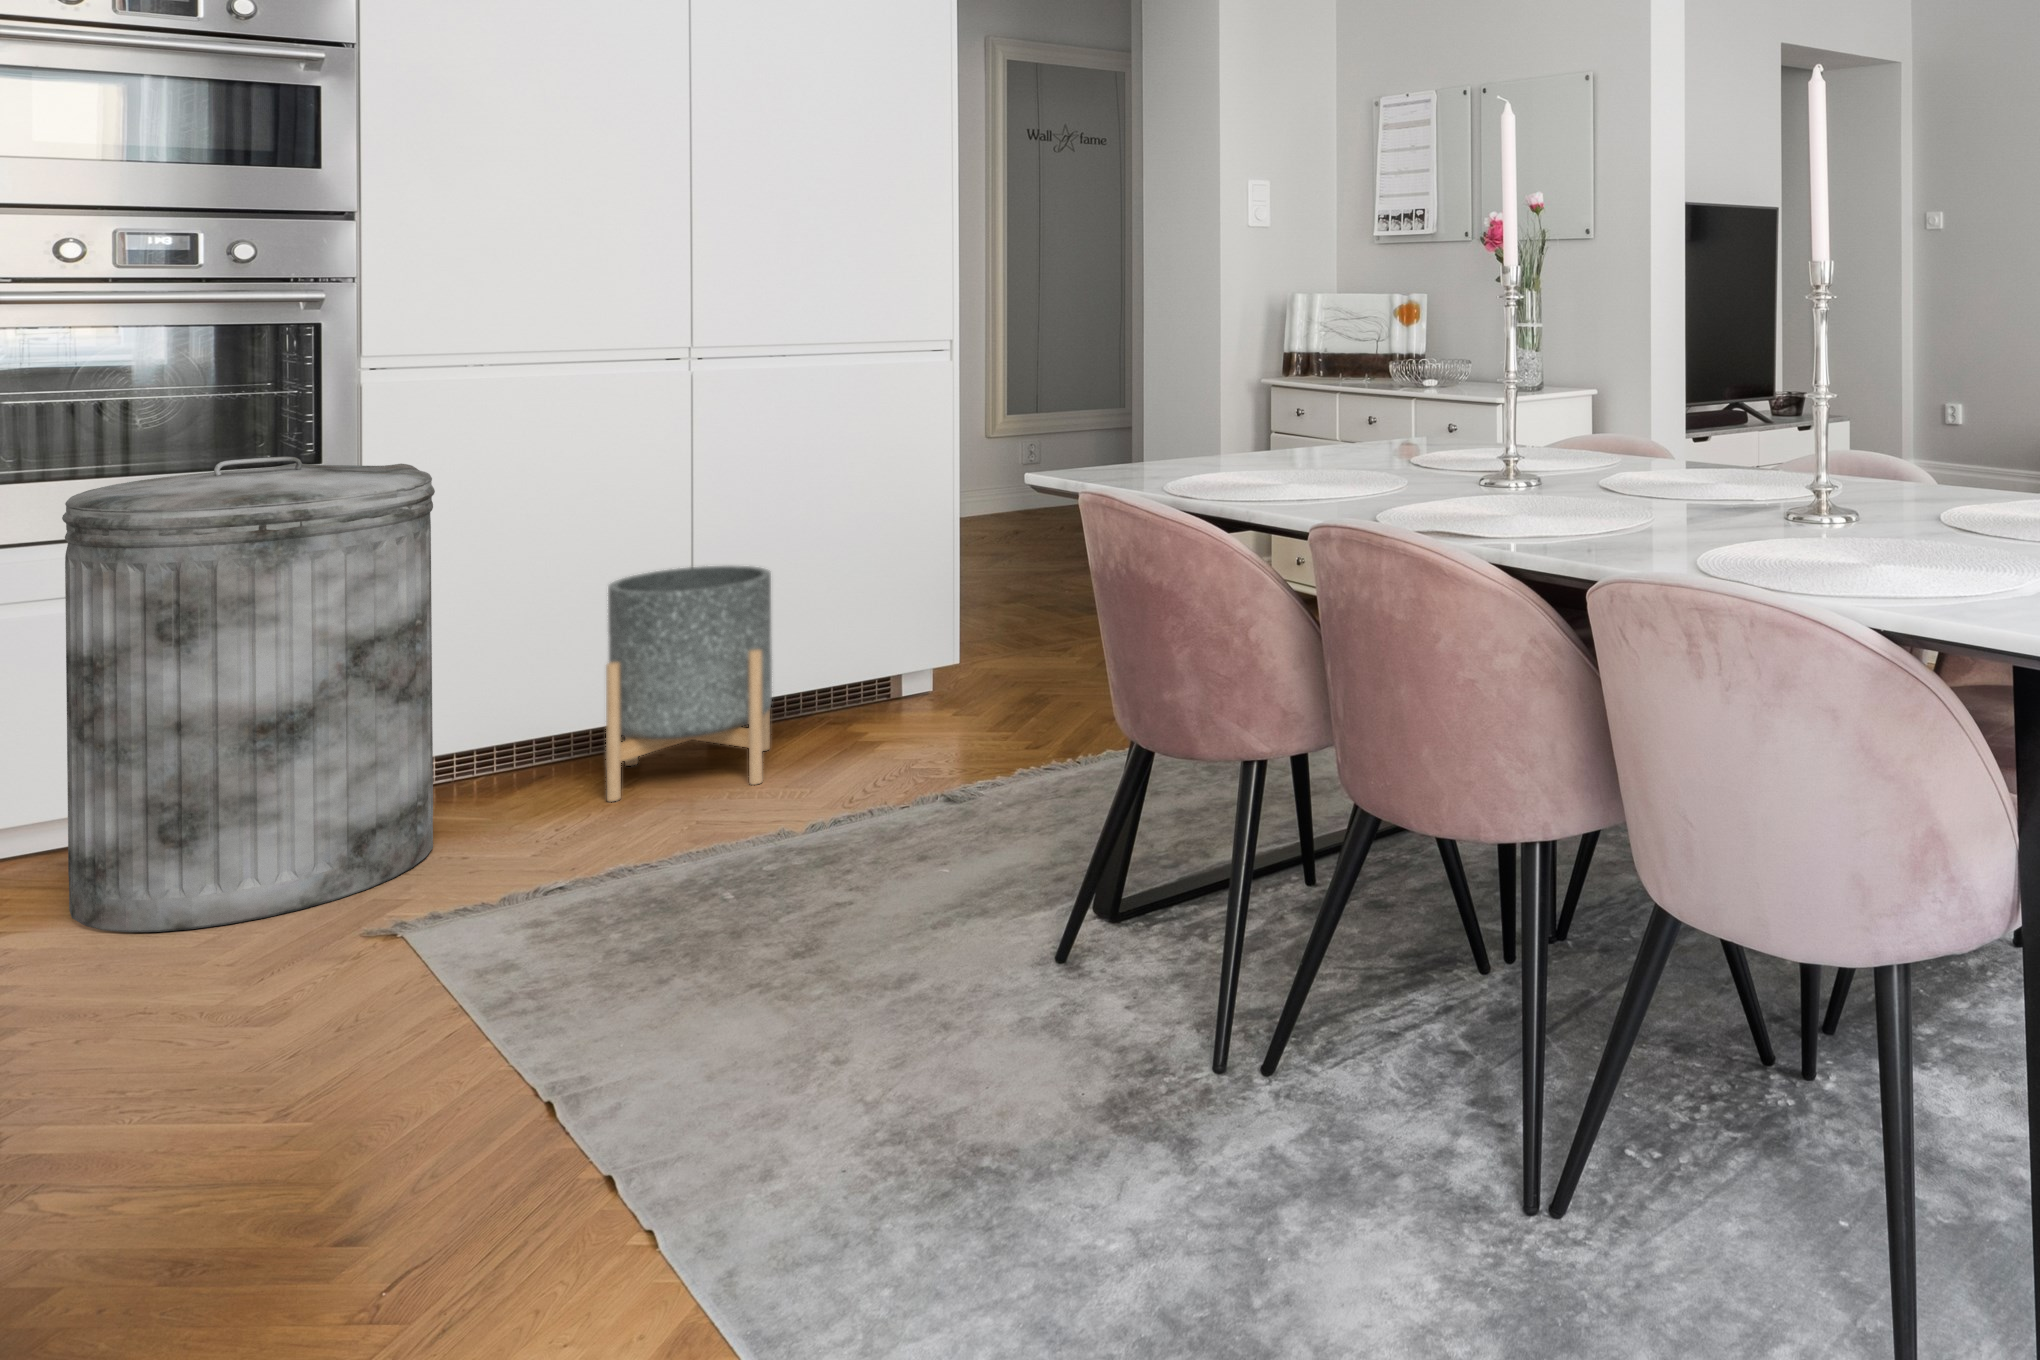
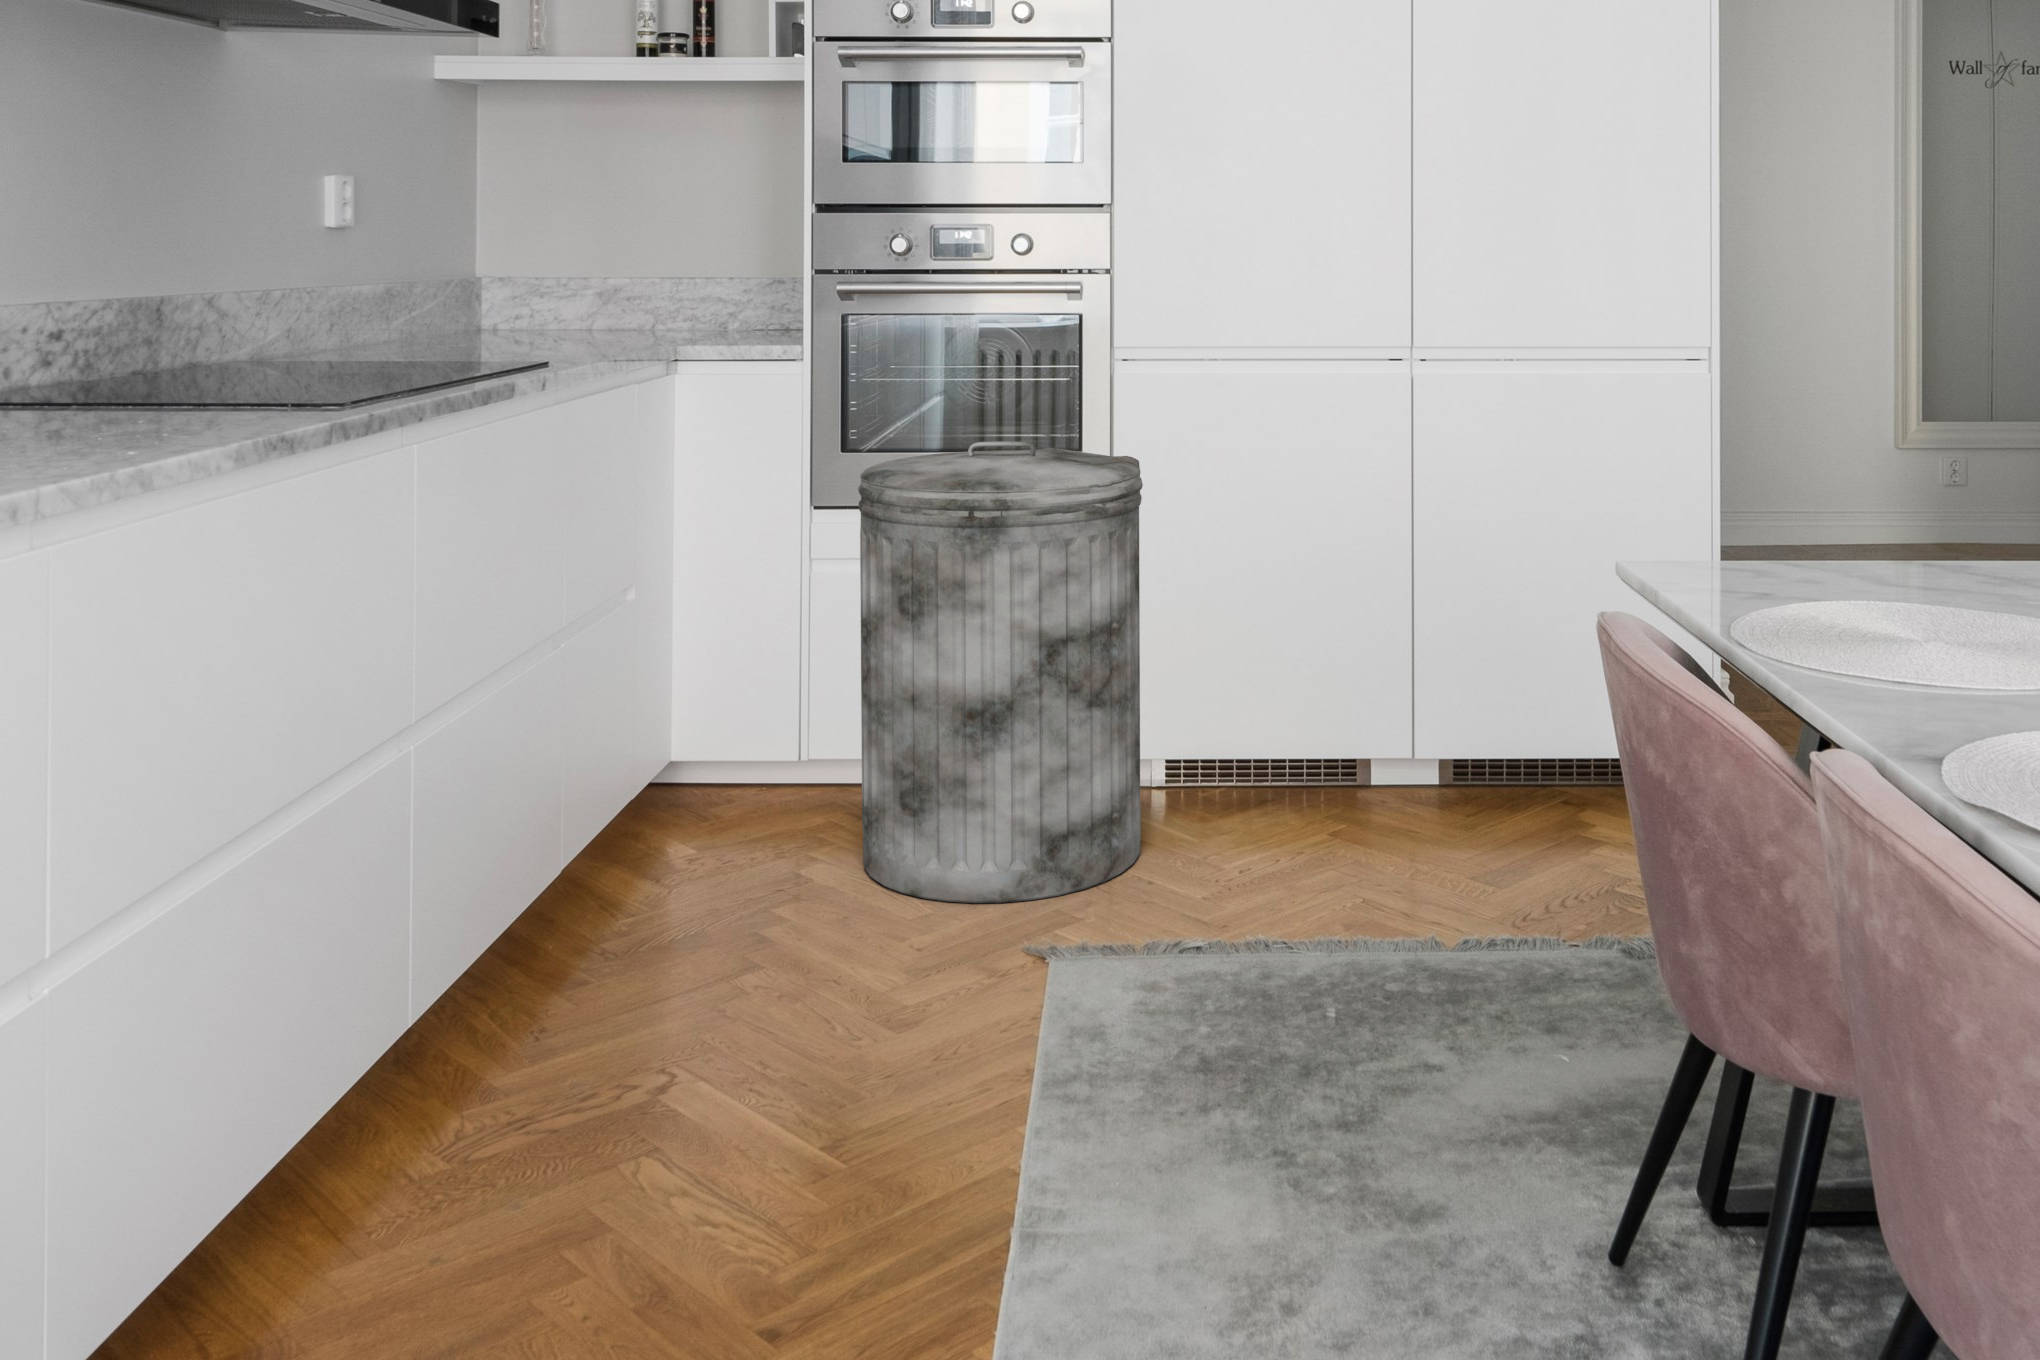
planter: present [606,566,772,801] -> none [1302,595,1486,867]

